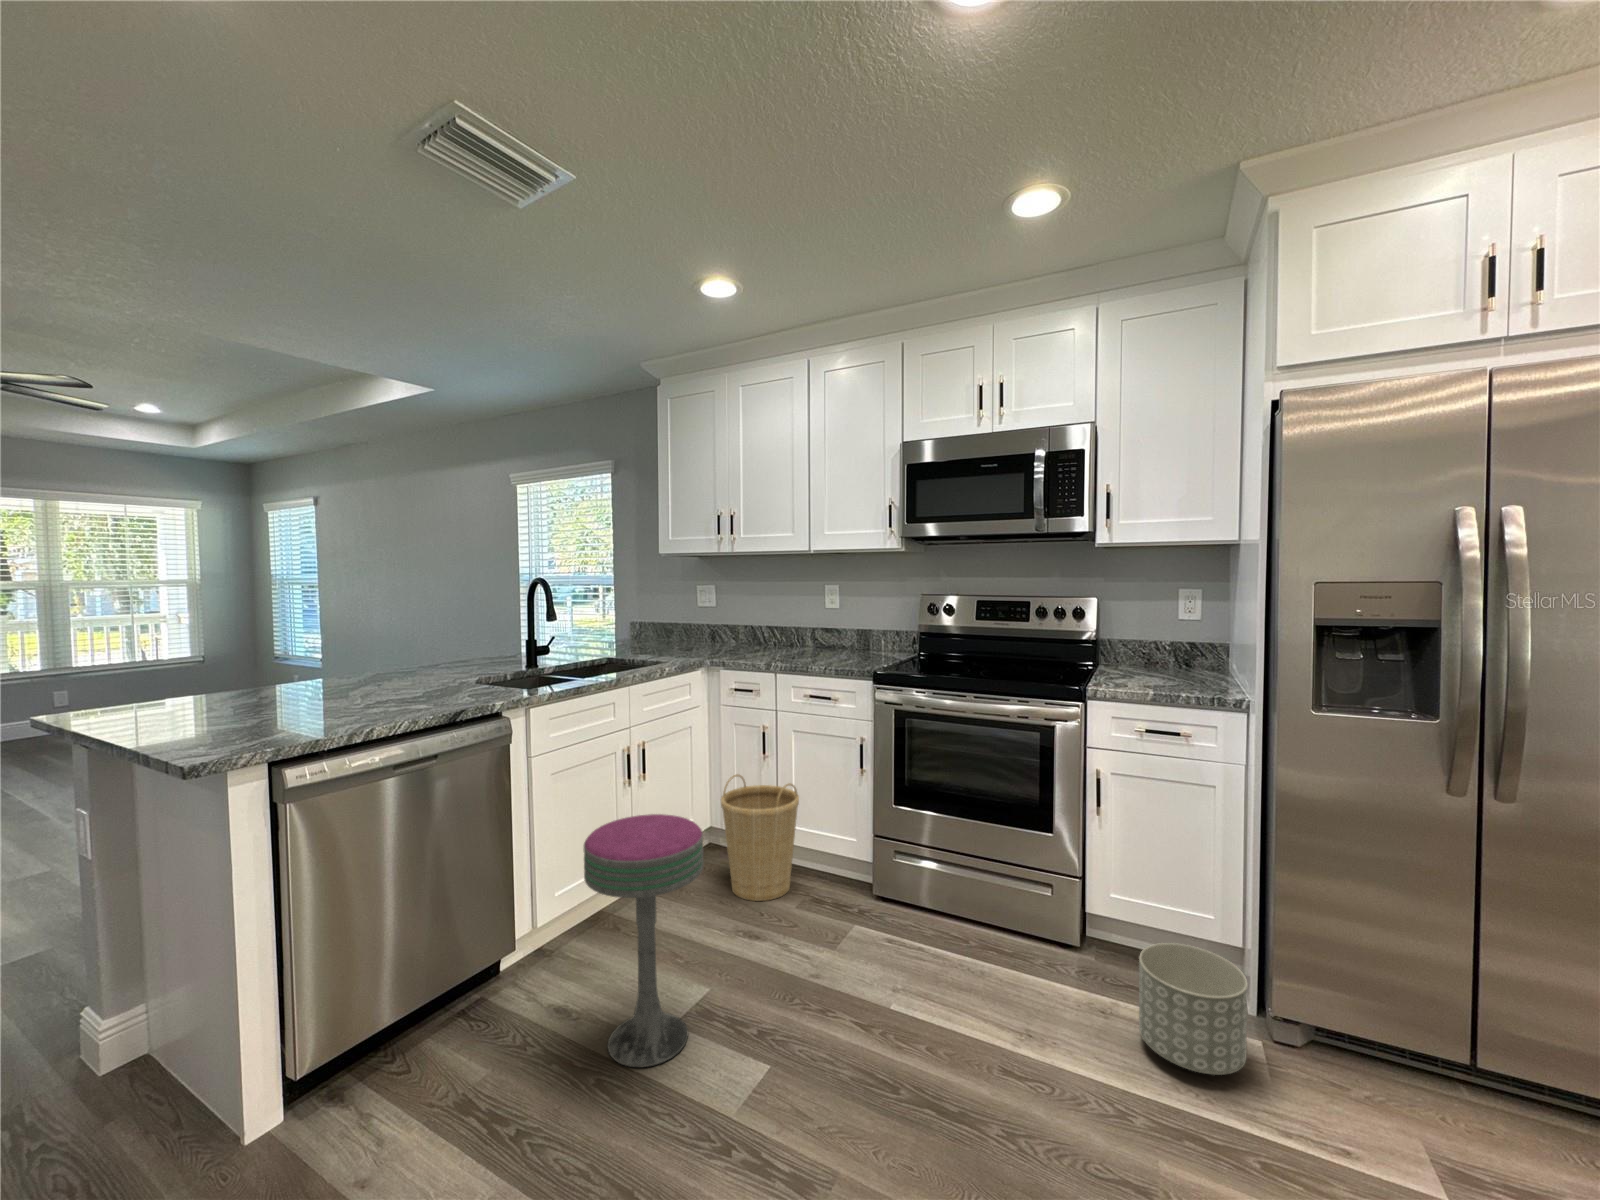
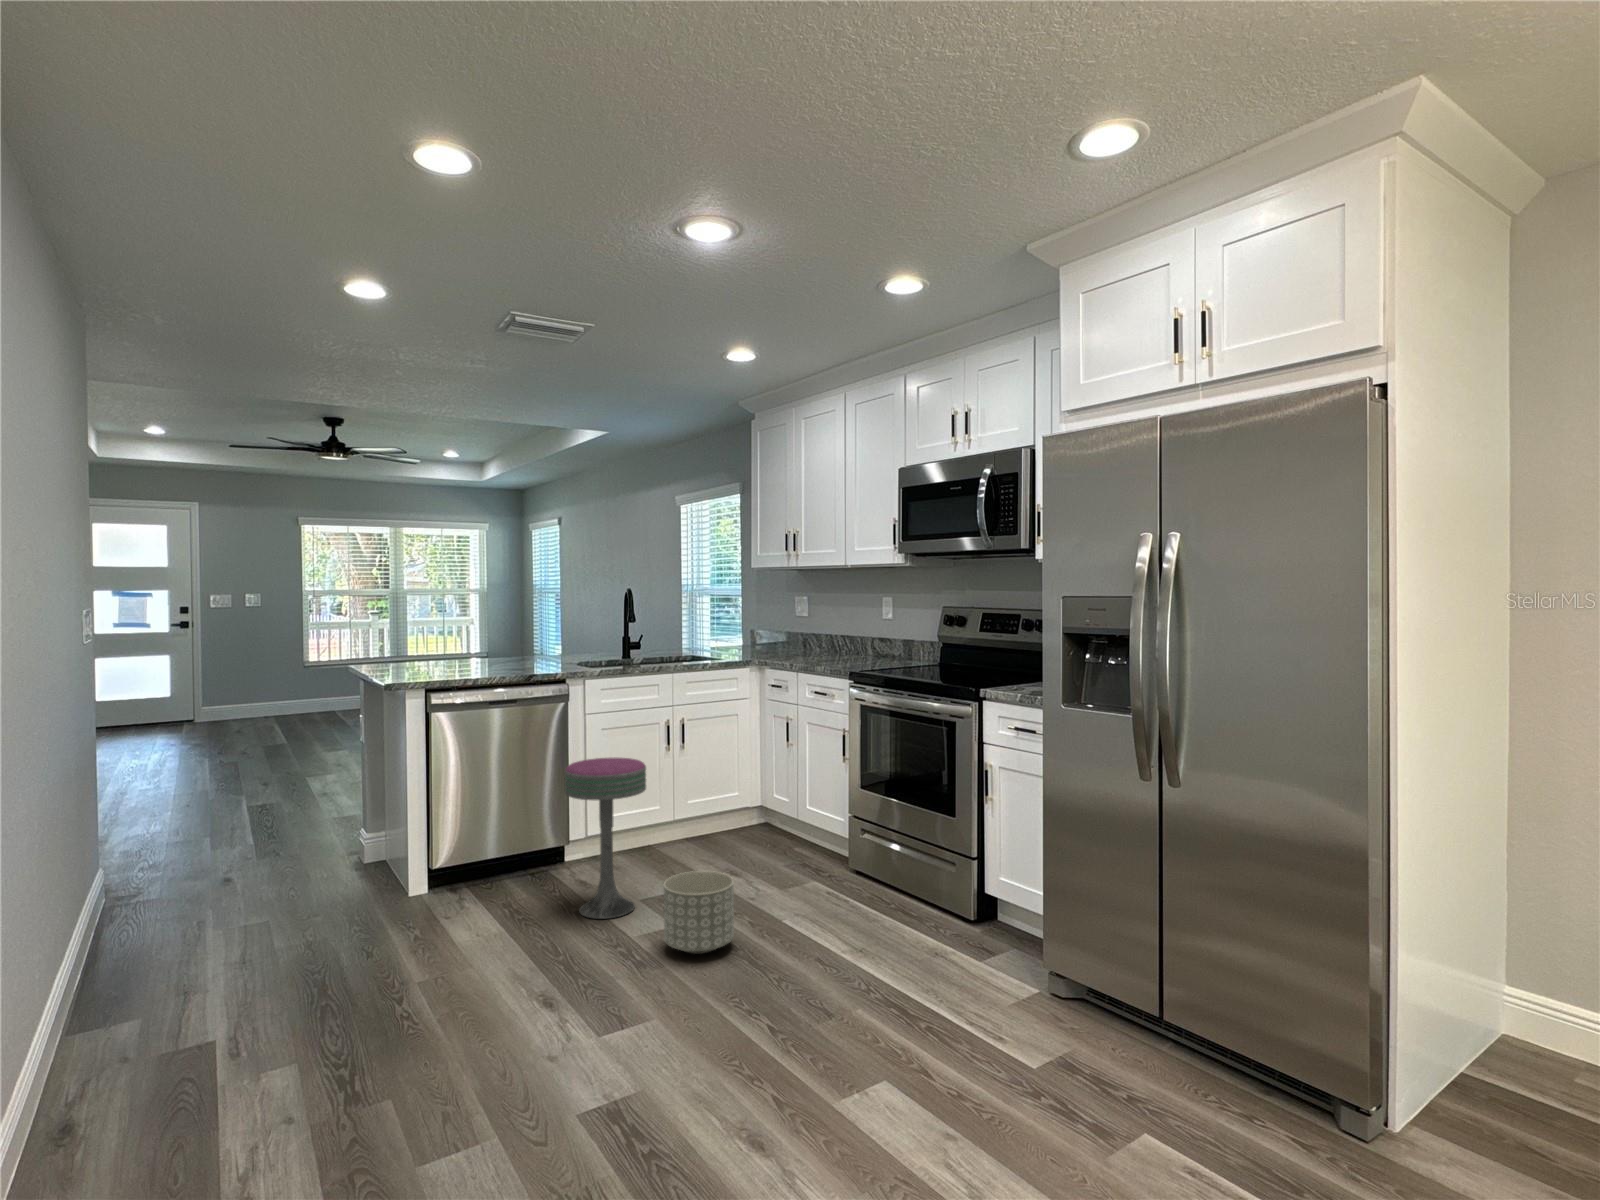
basket: present [721,774,799,901] -> none [736,757,802,862]
planter: present [1139,943,1248,1075] -> present [664,871,734,954]

